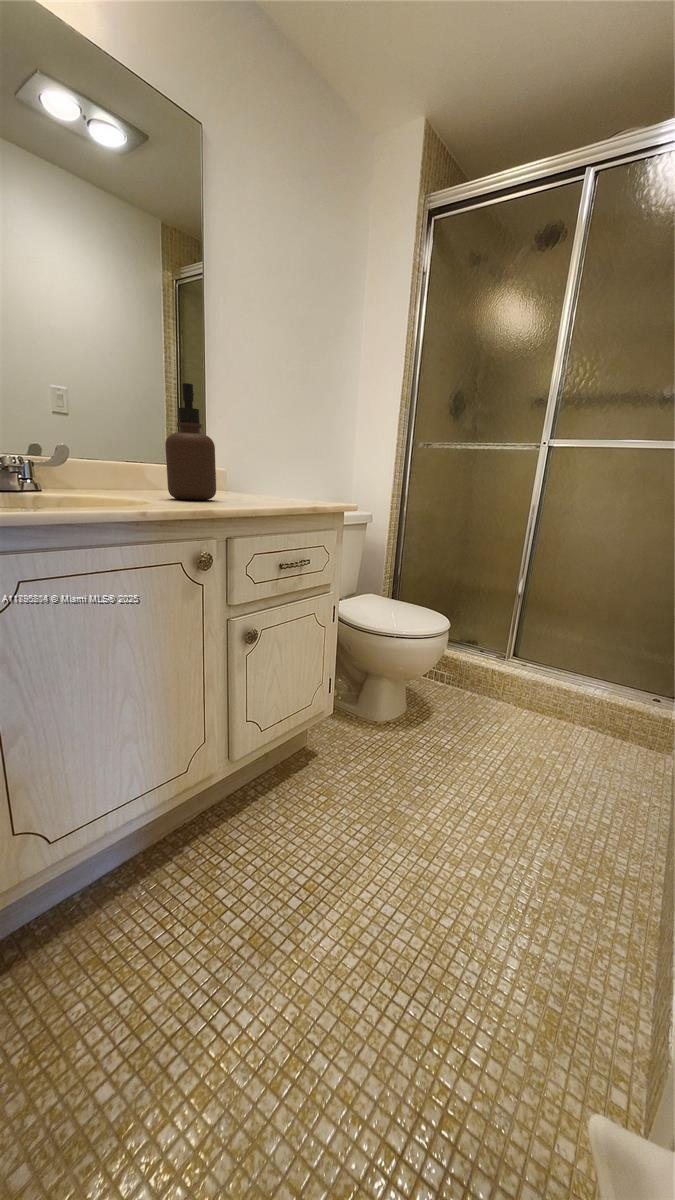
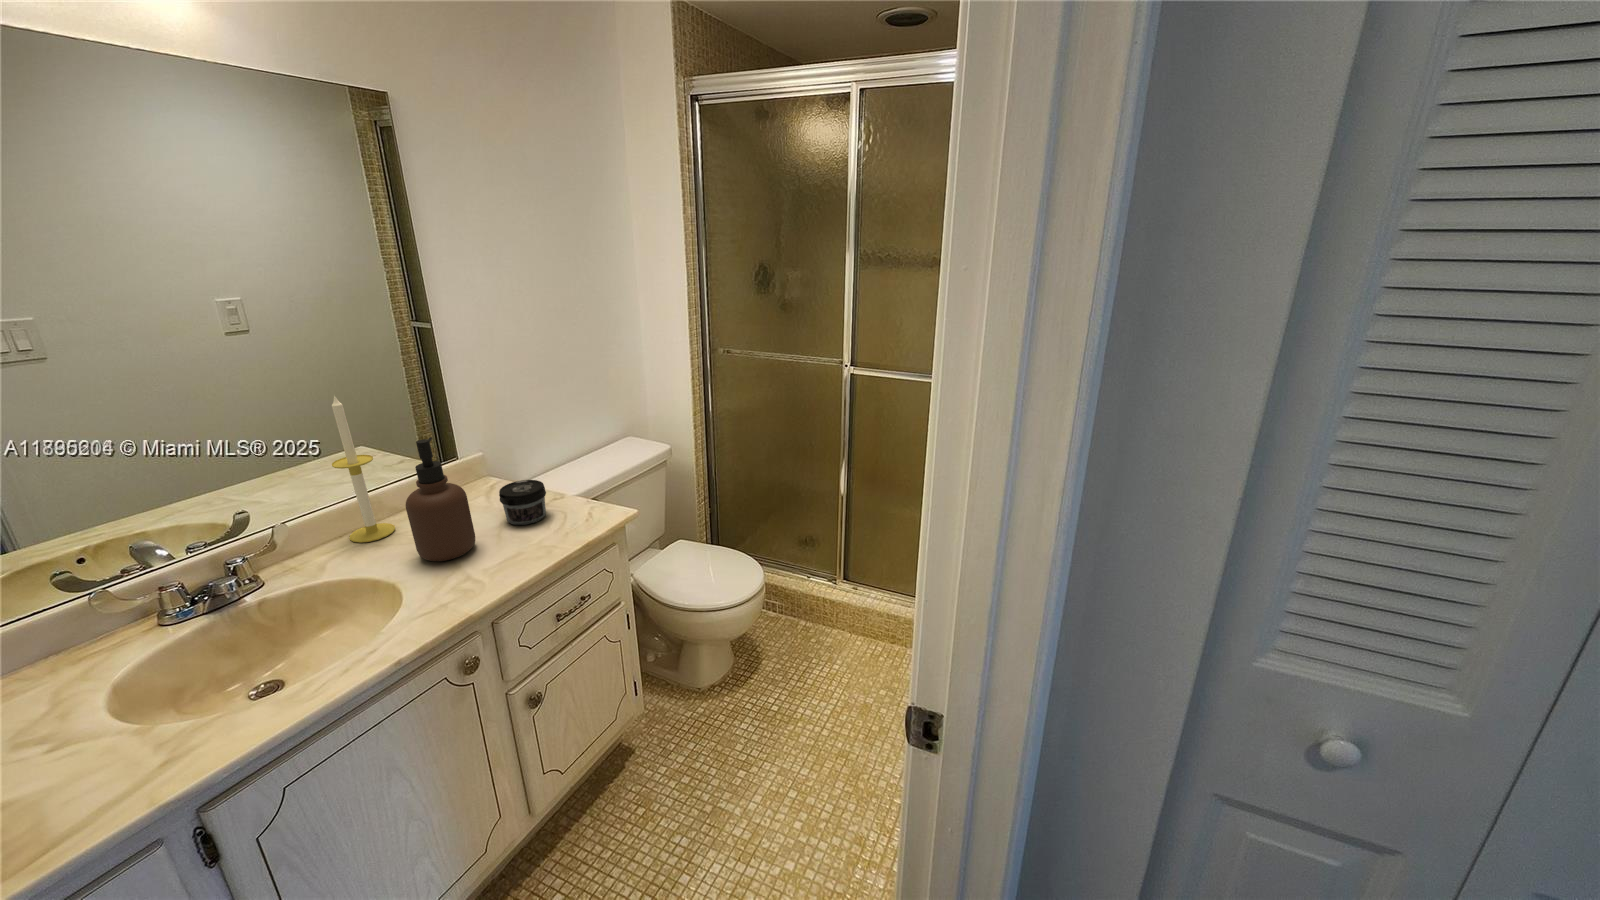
candle: none [113,358,152,494] -> present [332,396,395,543]
jar: none [238,468,276,500] -> present [499,480,546,525]

